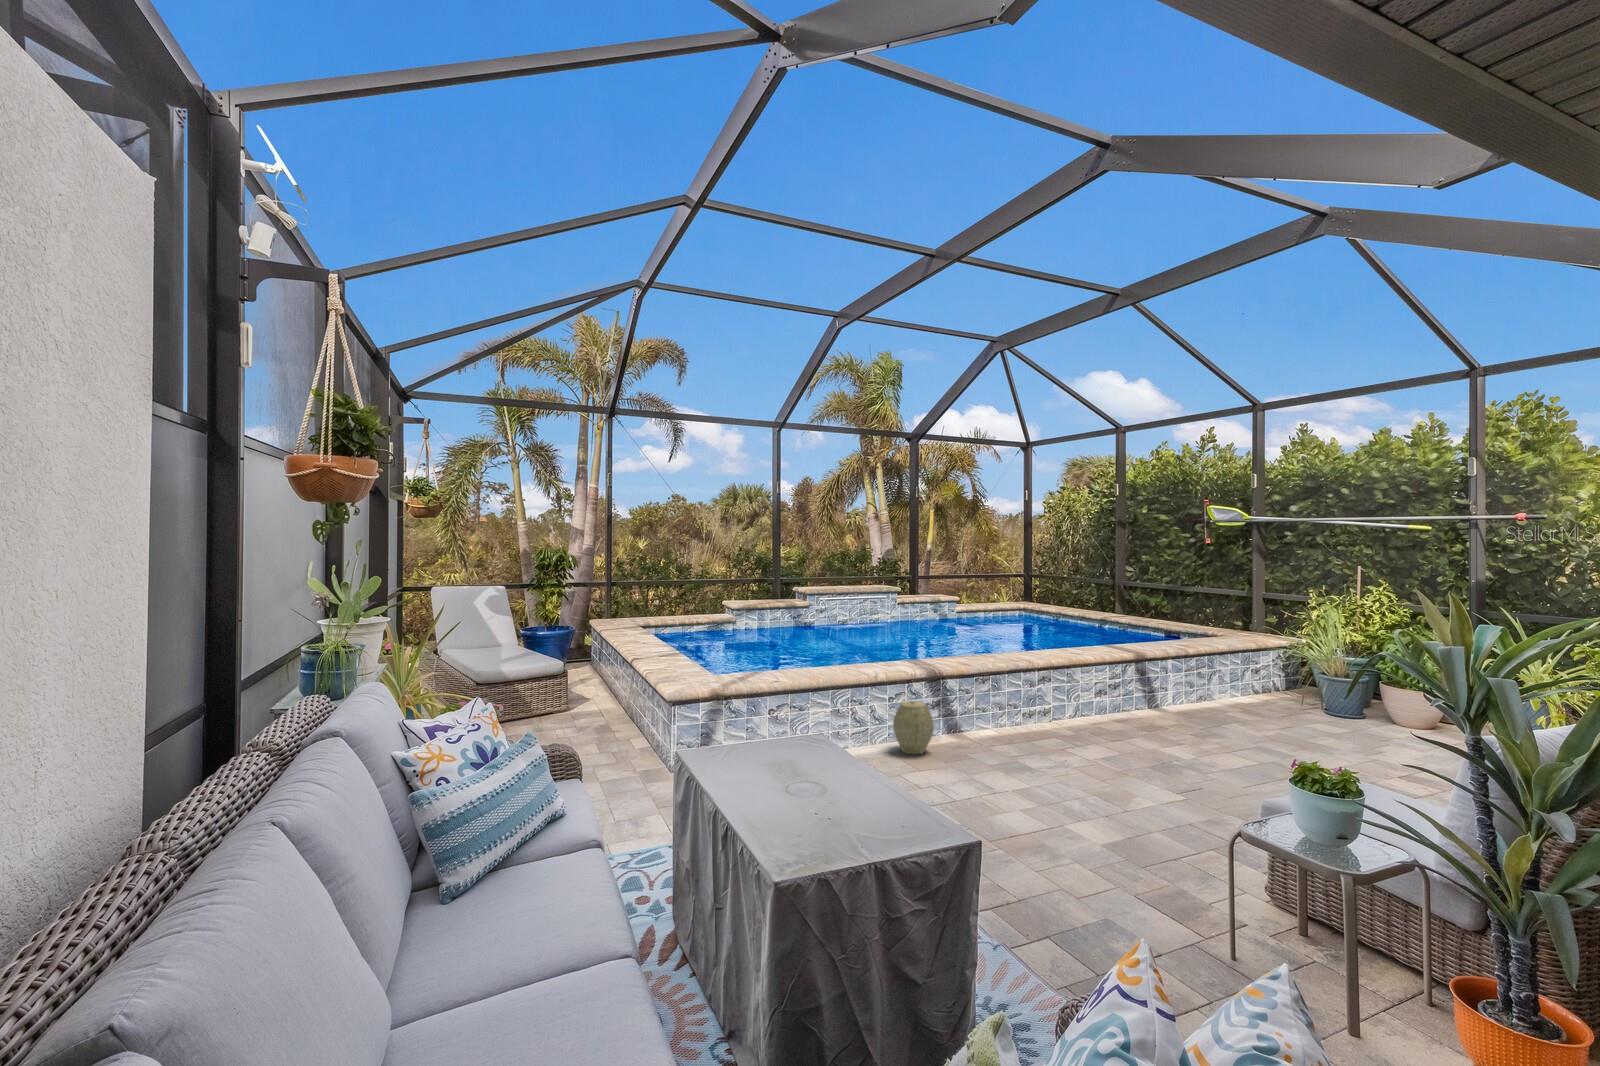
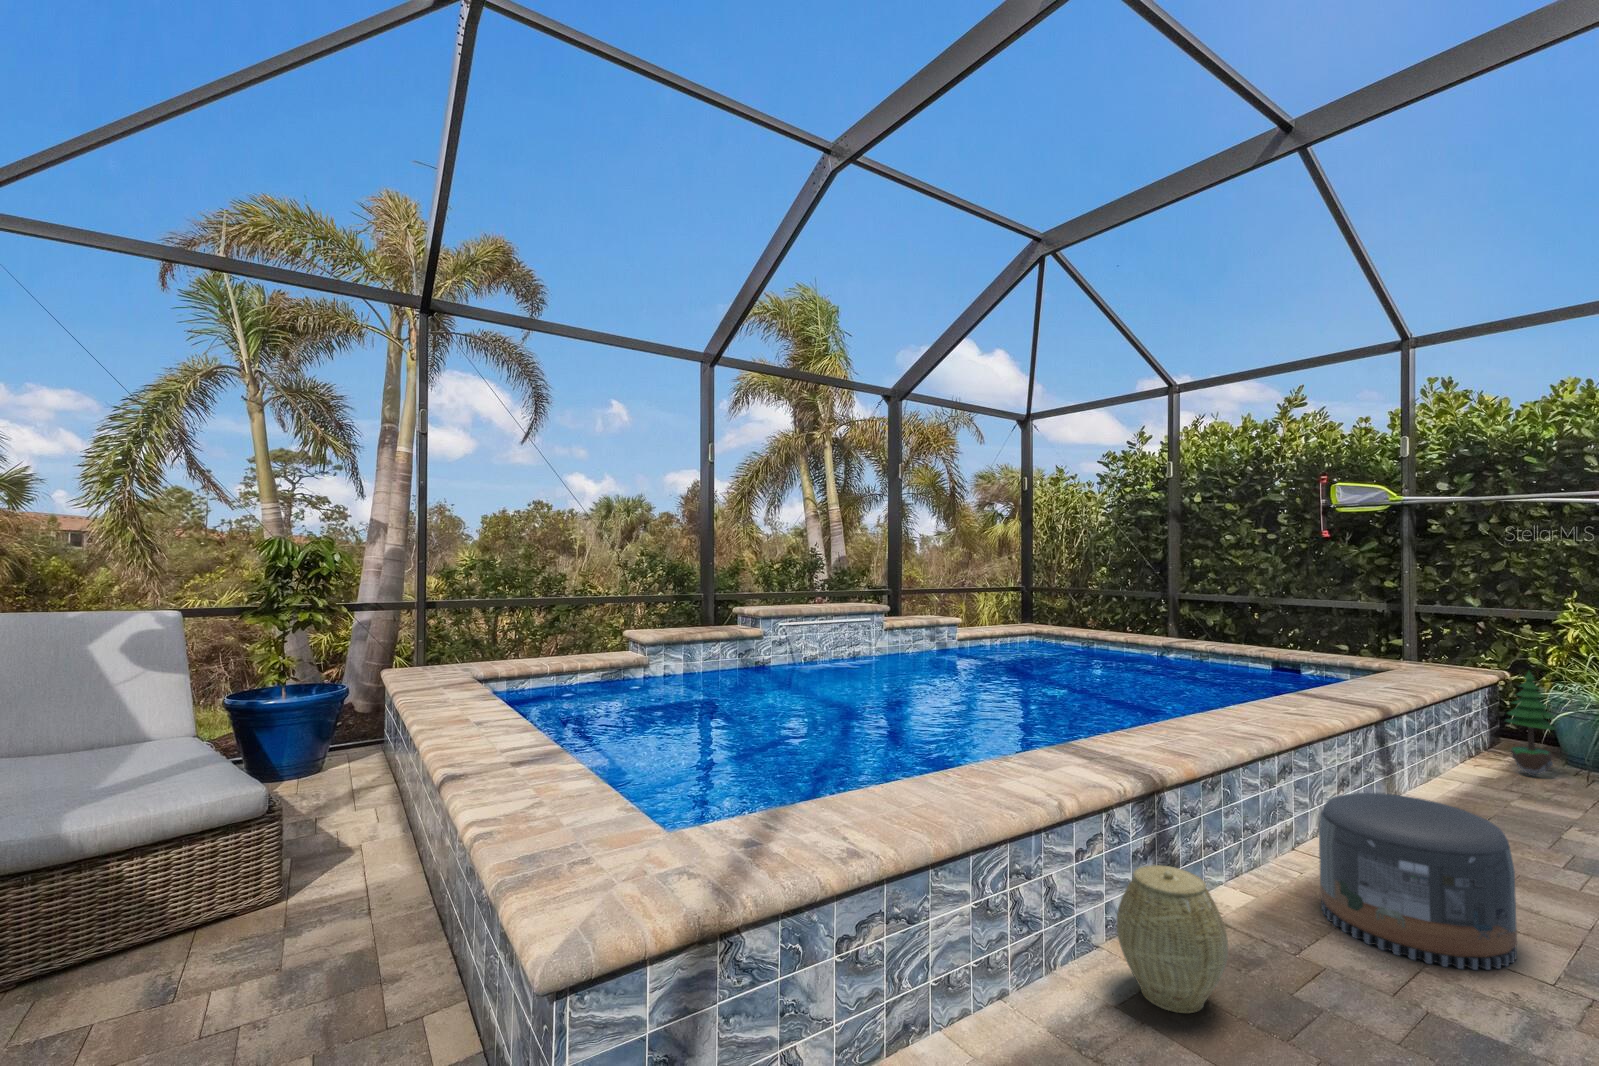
potted tree: none [1241,637,1269,702] -> present [1506,671,1555,776]
pouf: none [1016,684,1090,754] -> present [1319,793,1517,970]

